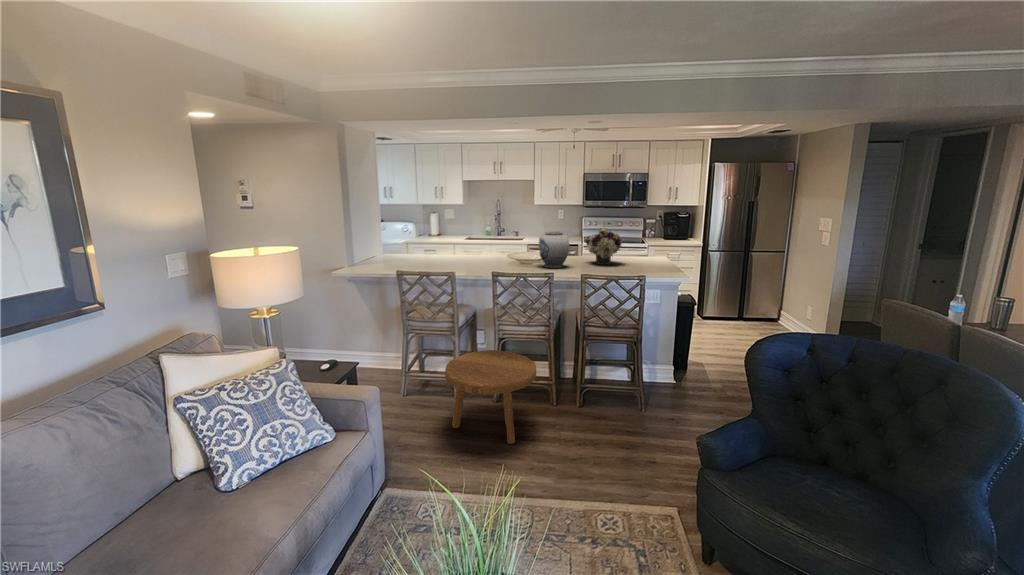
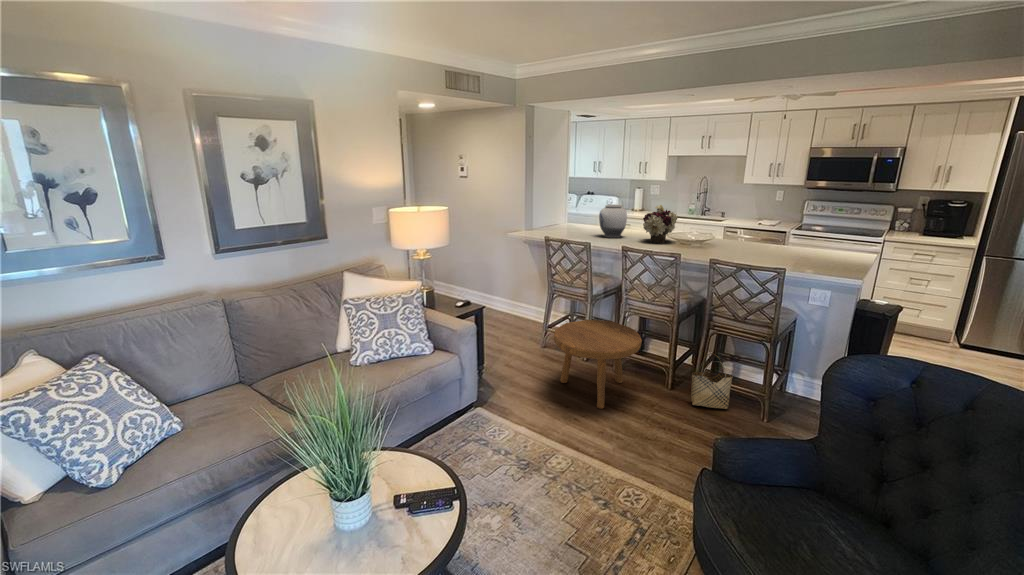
flower arrangement: present [586,227,622,265] -> present [643,205,677,243]
vase: present [539,231,569,268] -> present [599,205,627,238]
woven basket: none [579,361,611,413] -> present [691,353,733,409]

